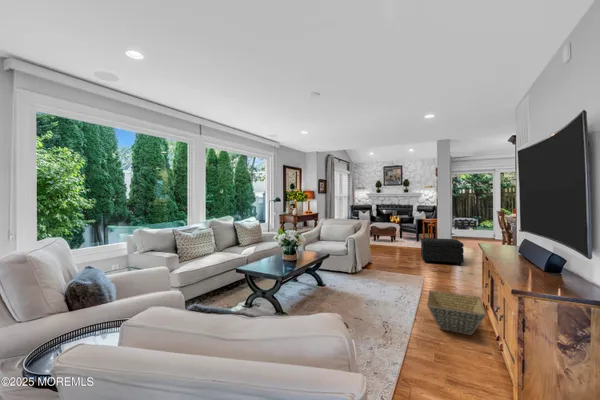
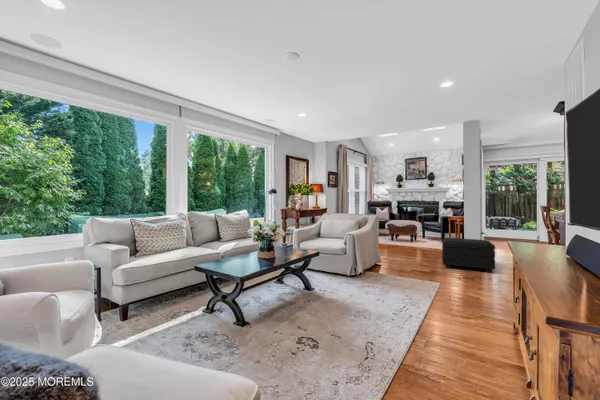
basket: present [427,290,486,335] -> none [428,304,514,372]

